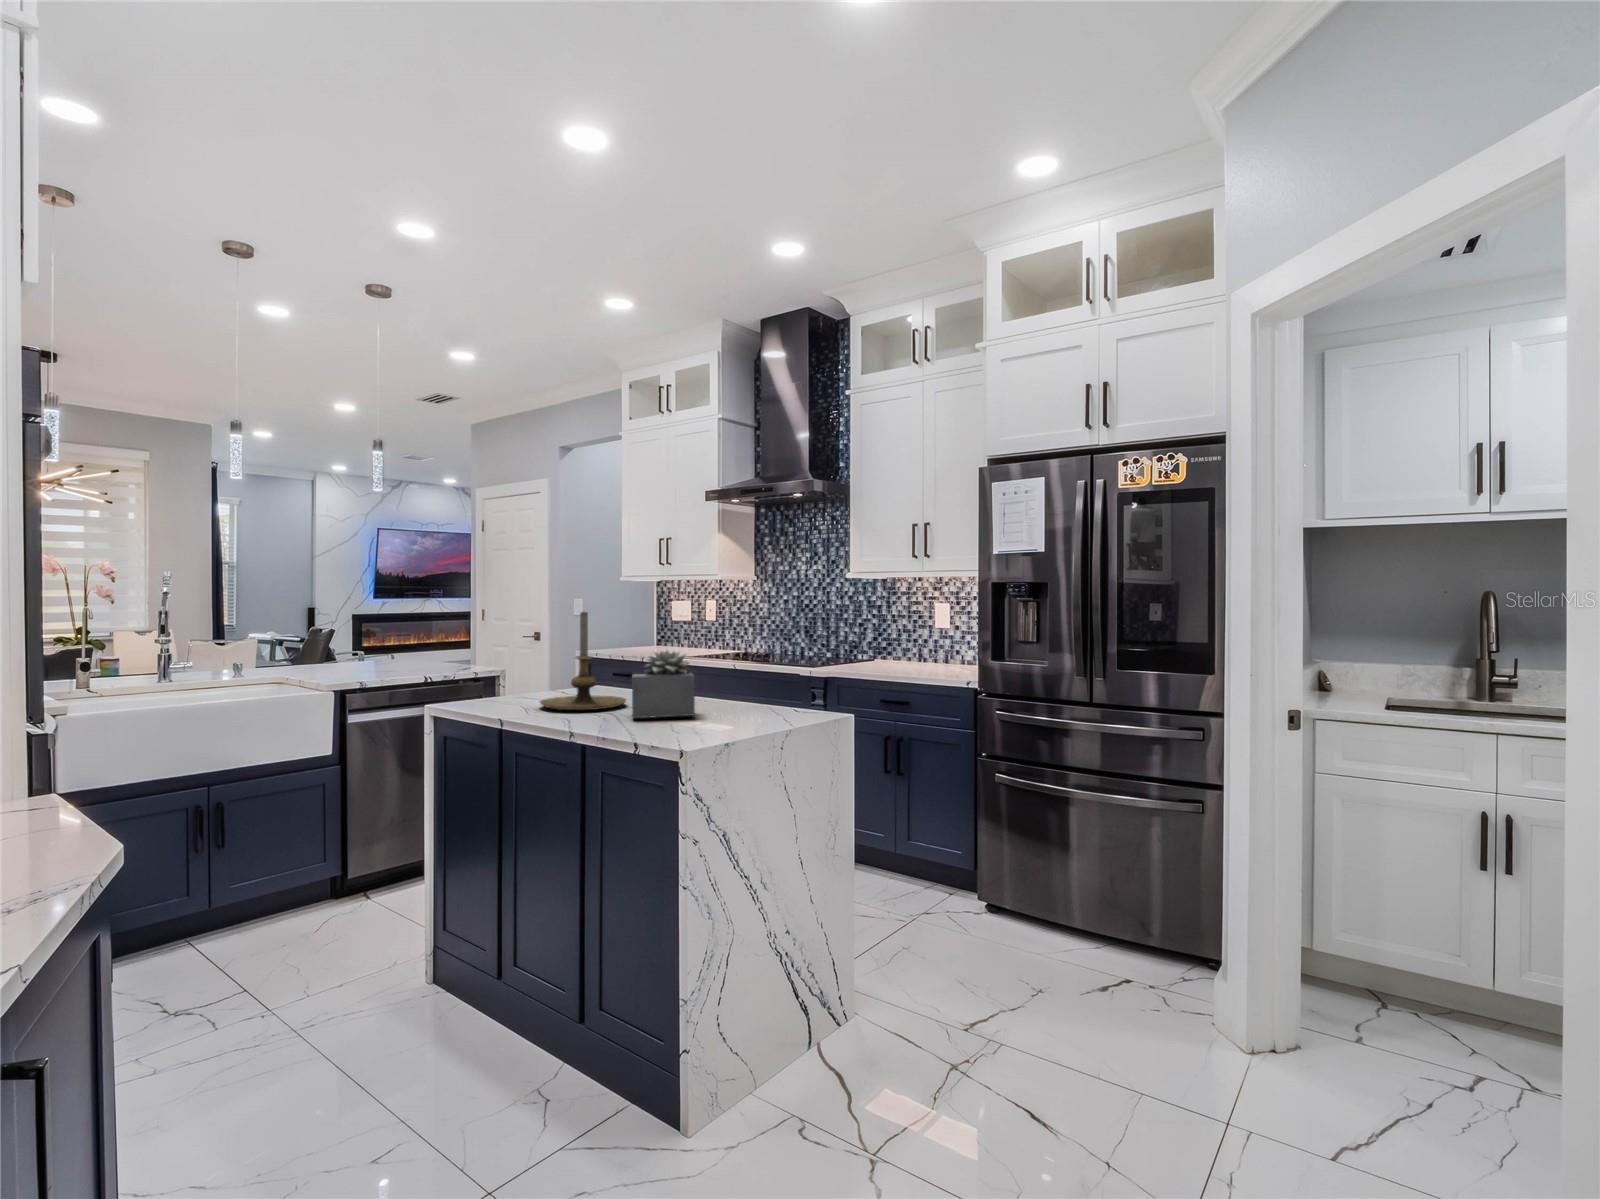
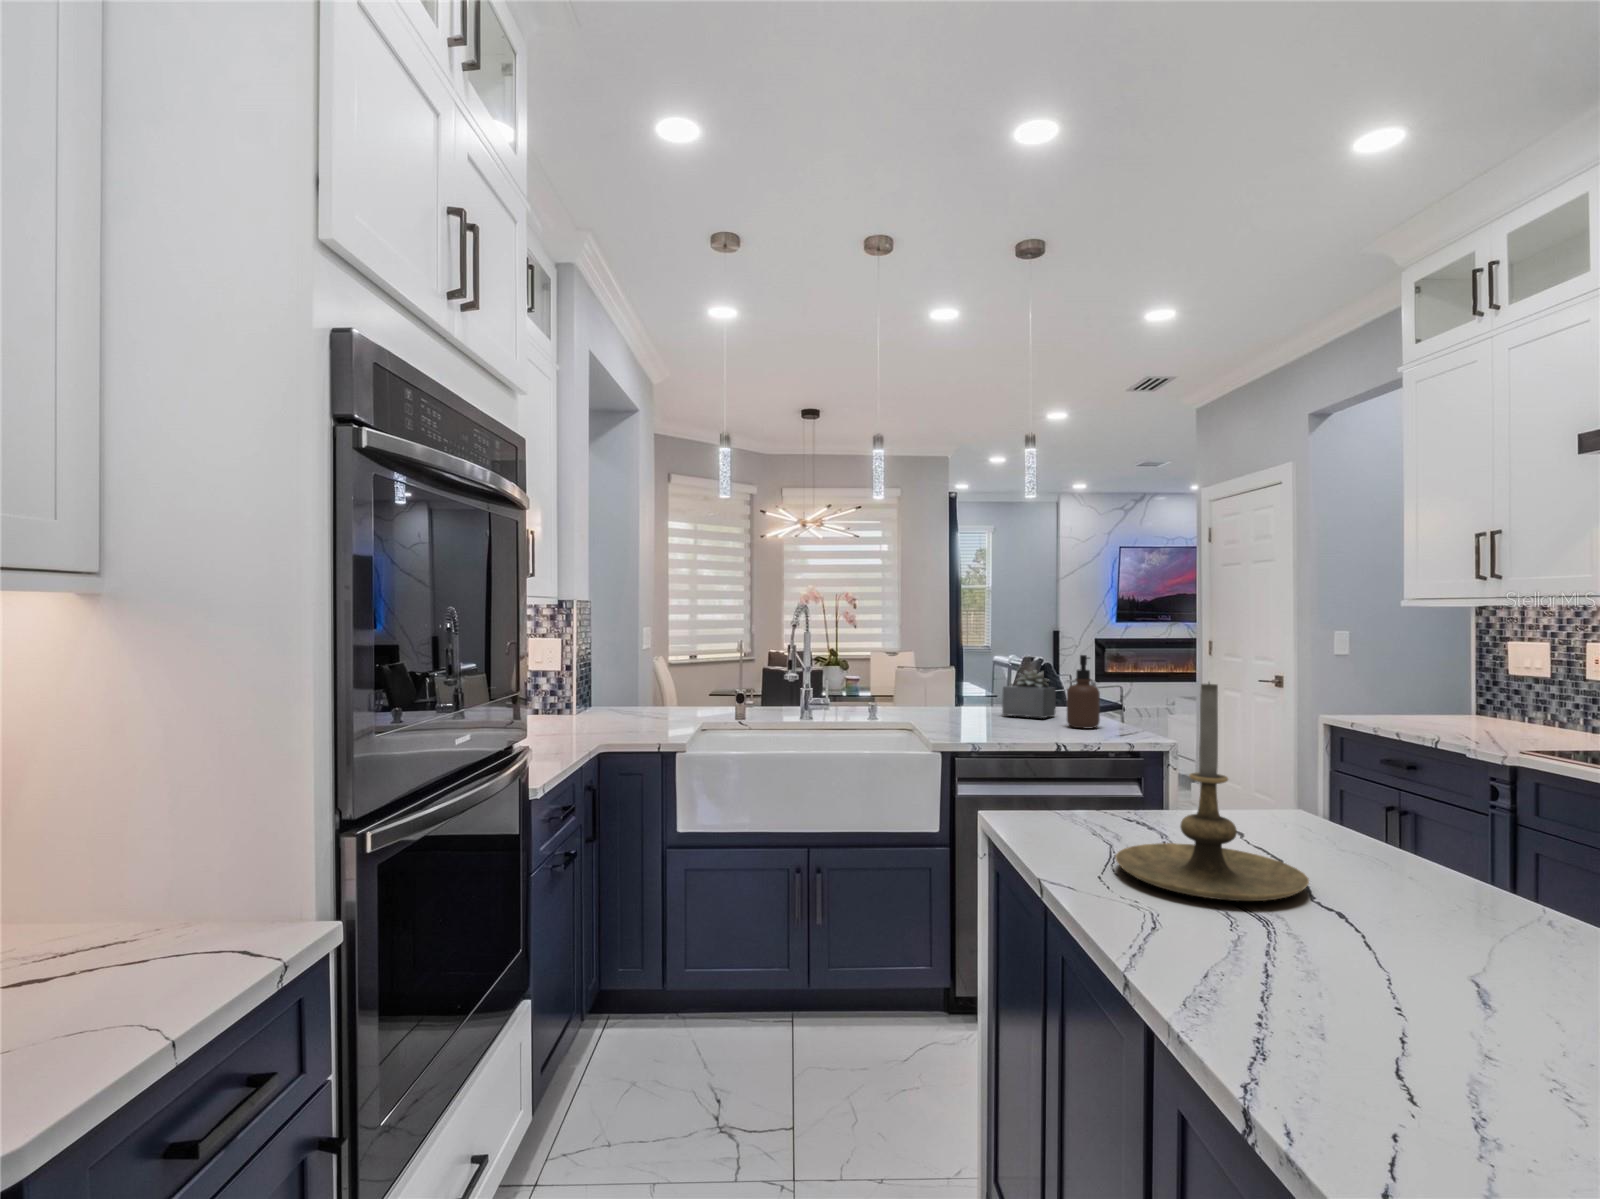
soap dispenser: none [419,615,445,669] -> present [1067,655,1100,729]
succulent plant: present [632,650,695,718] -> present [1002,670,1056,718]

